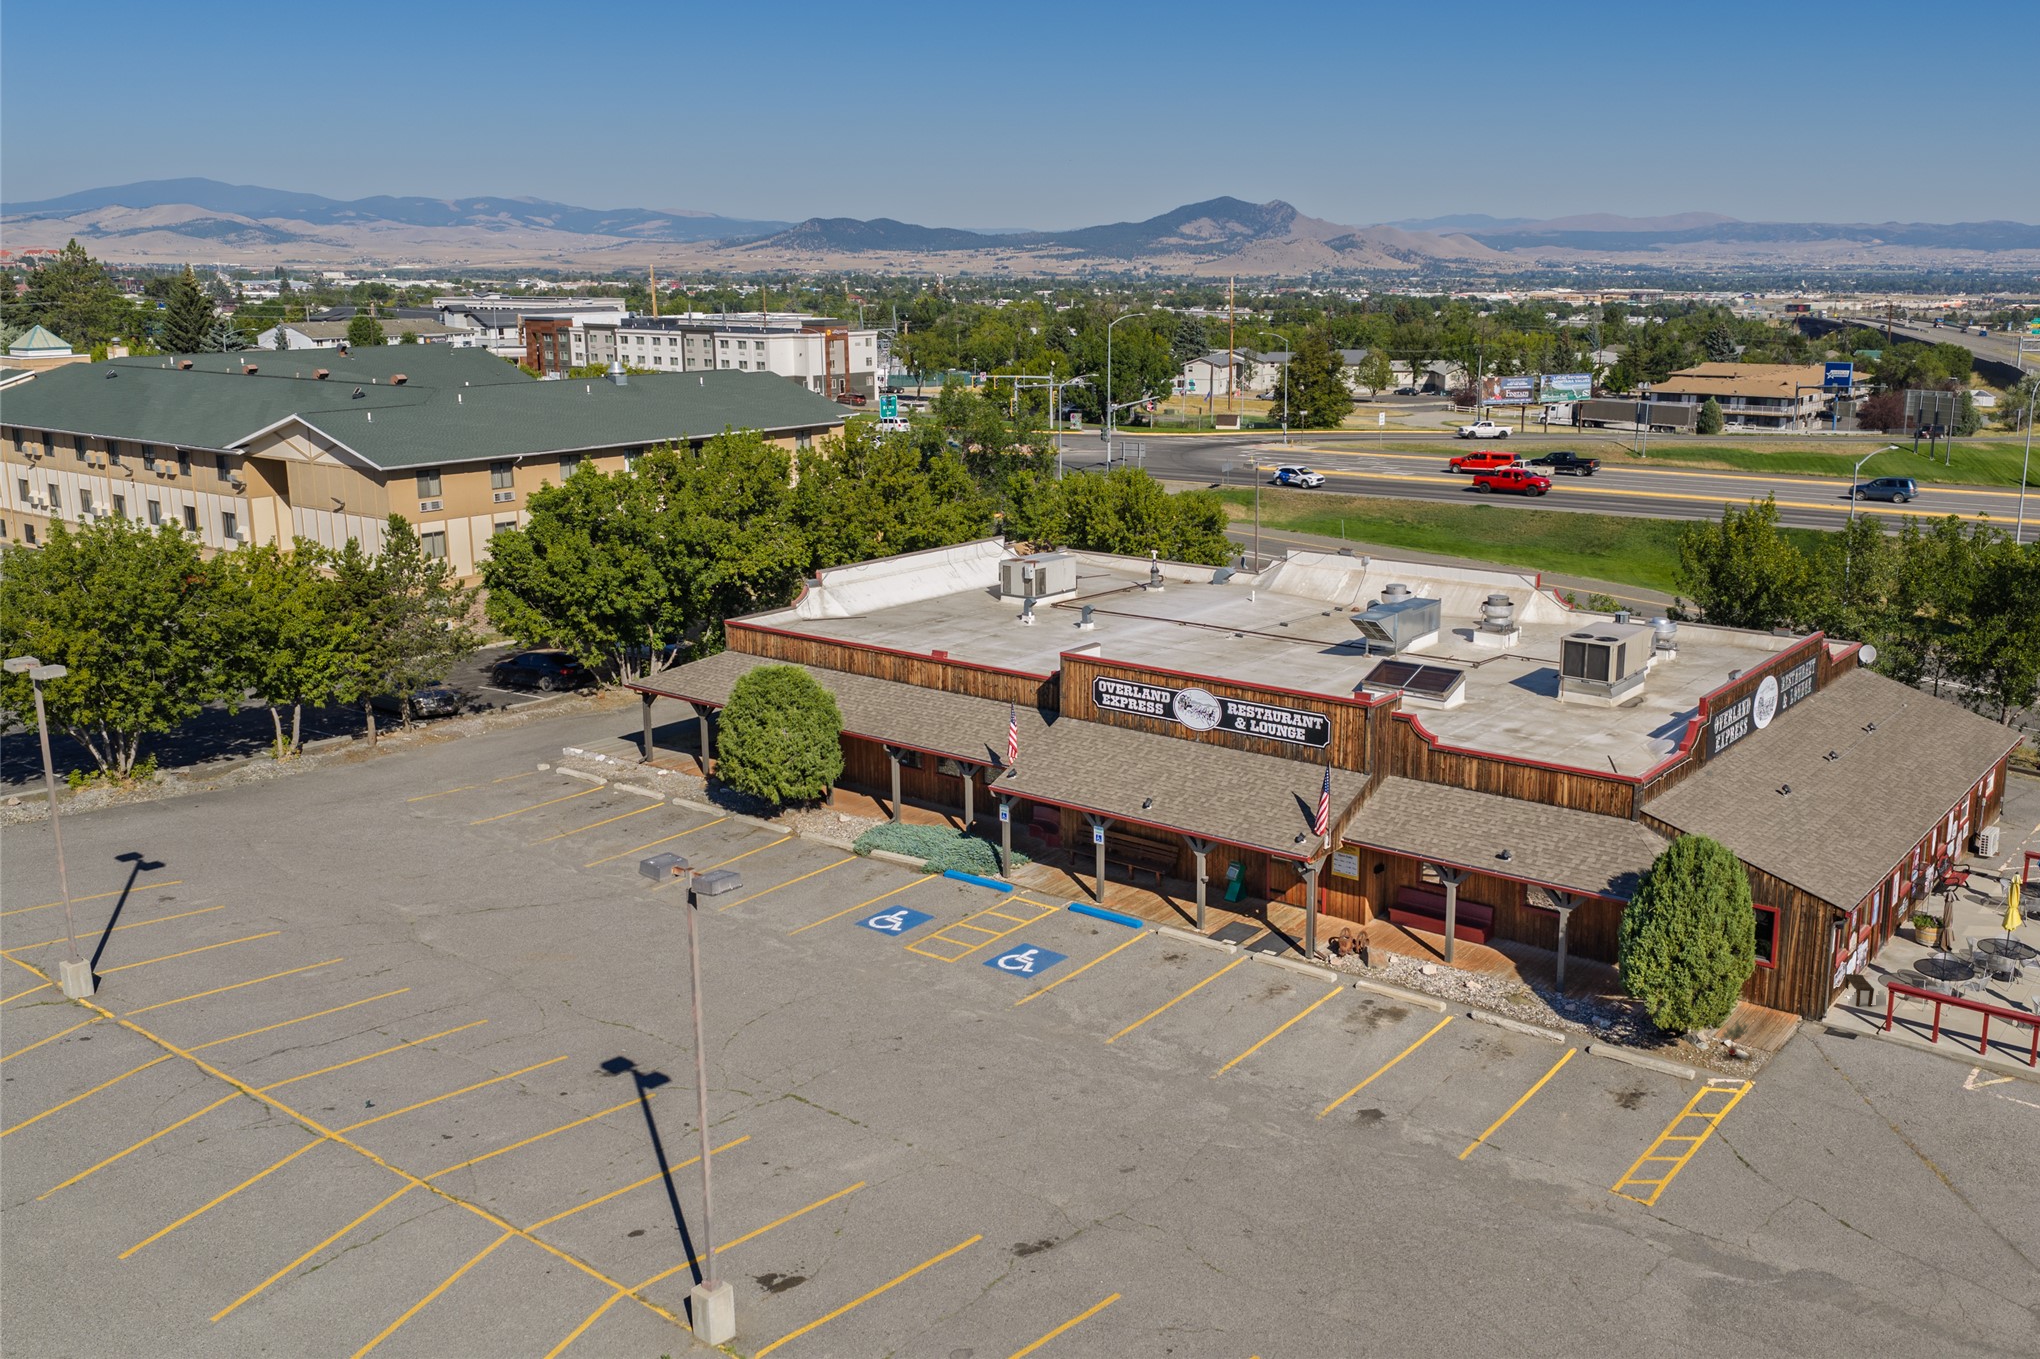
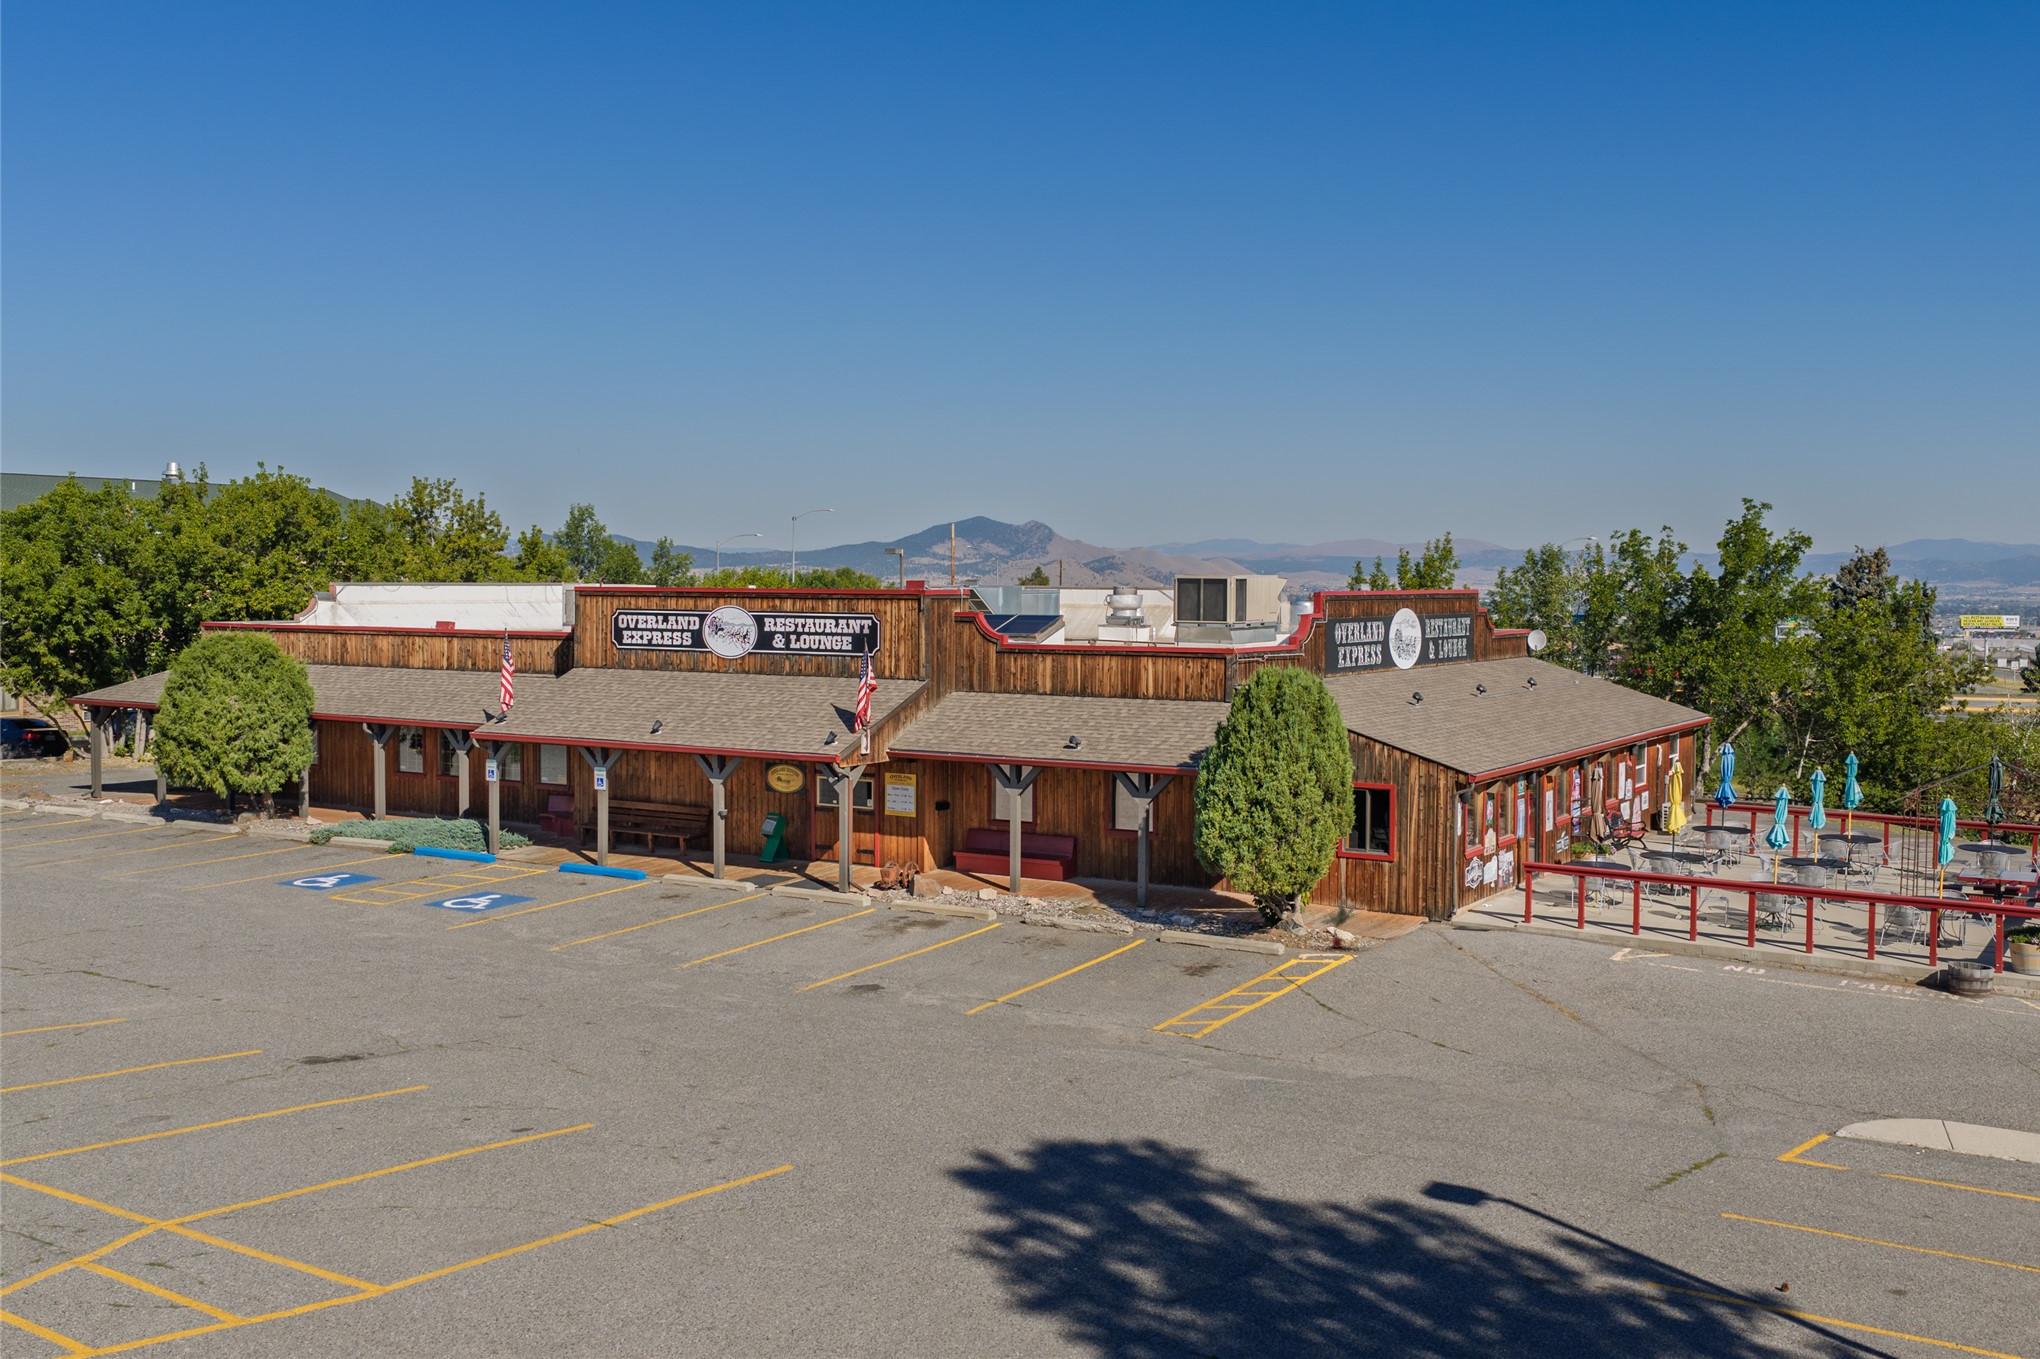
bench: present [1845,974,1874,1007] -> none [1484,888,1515,920]

